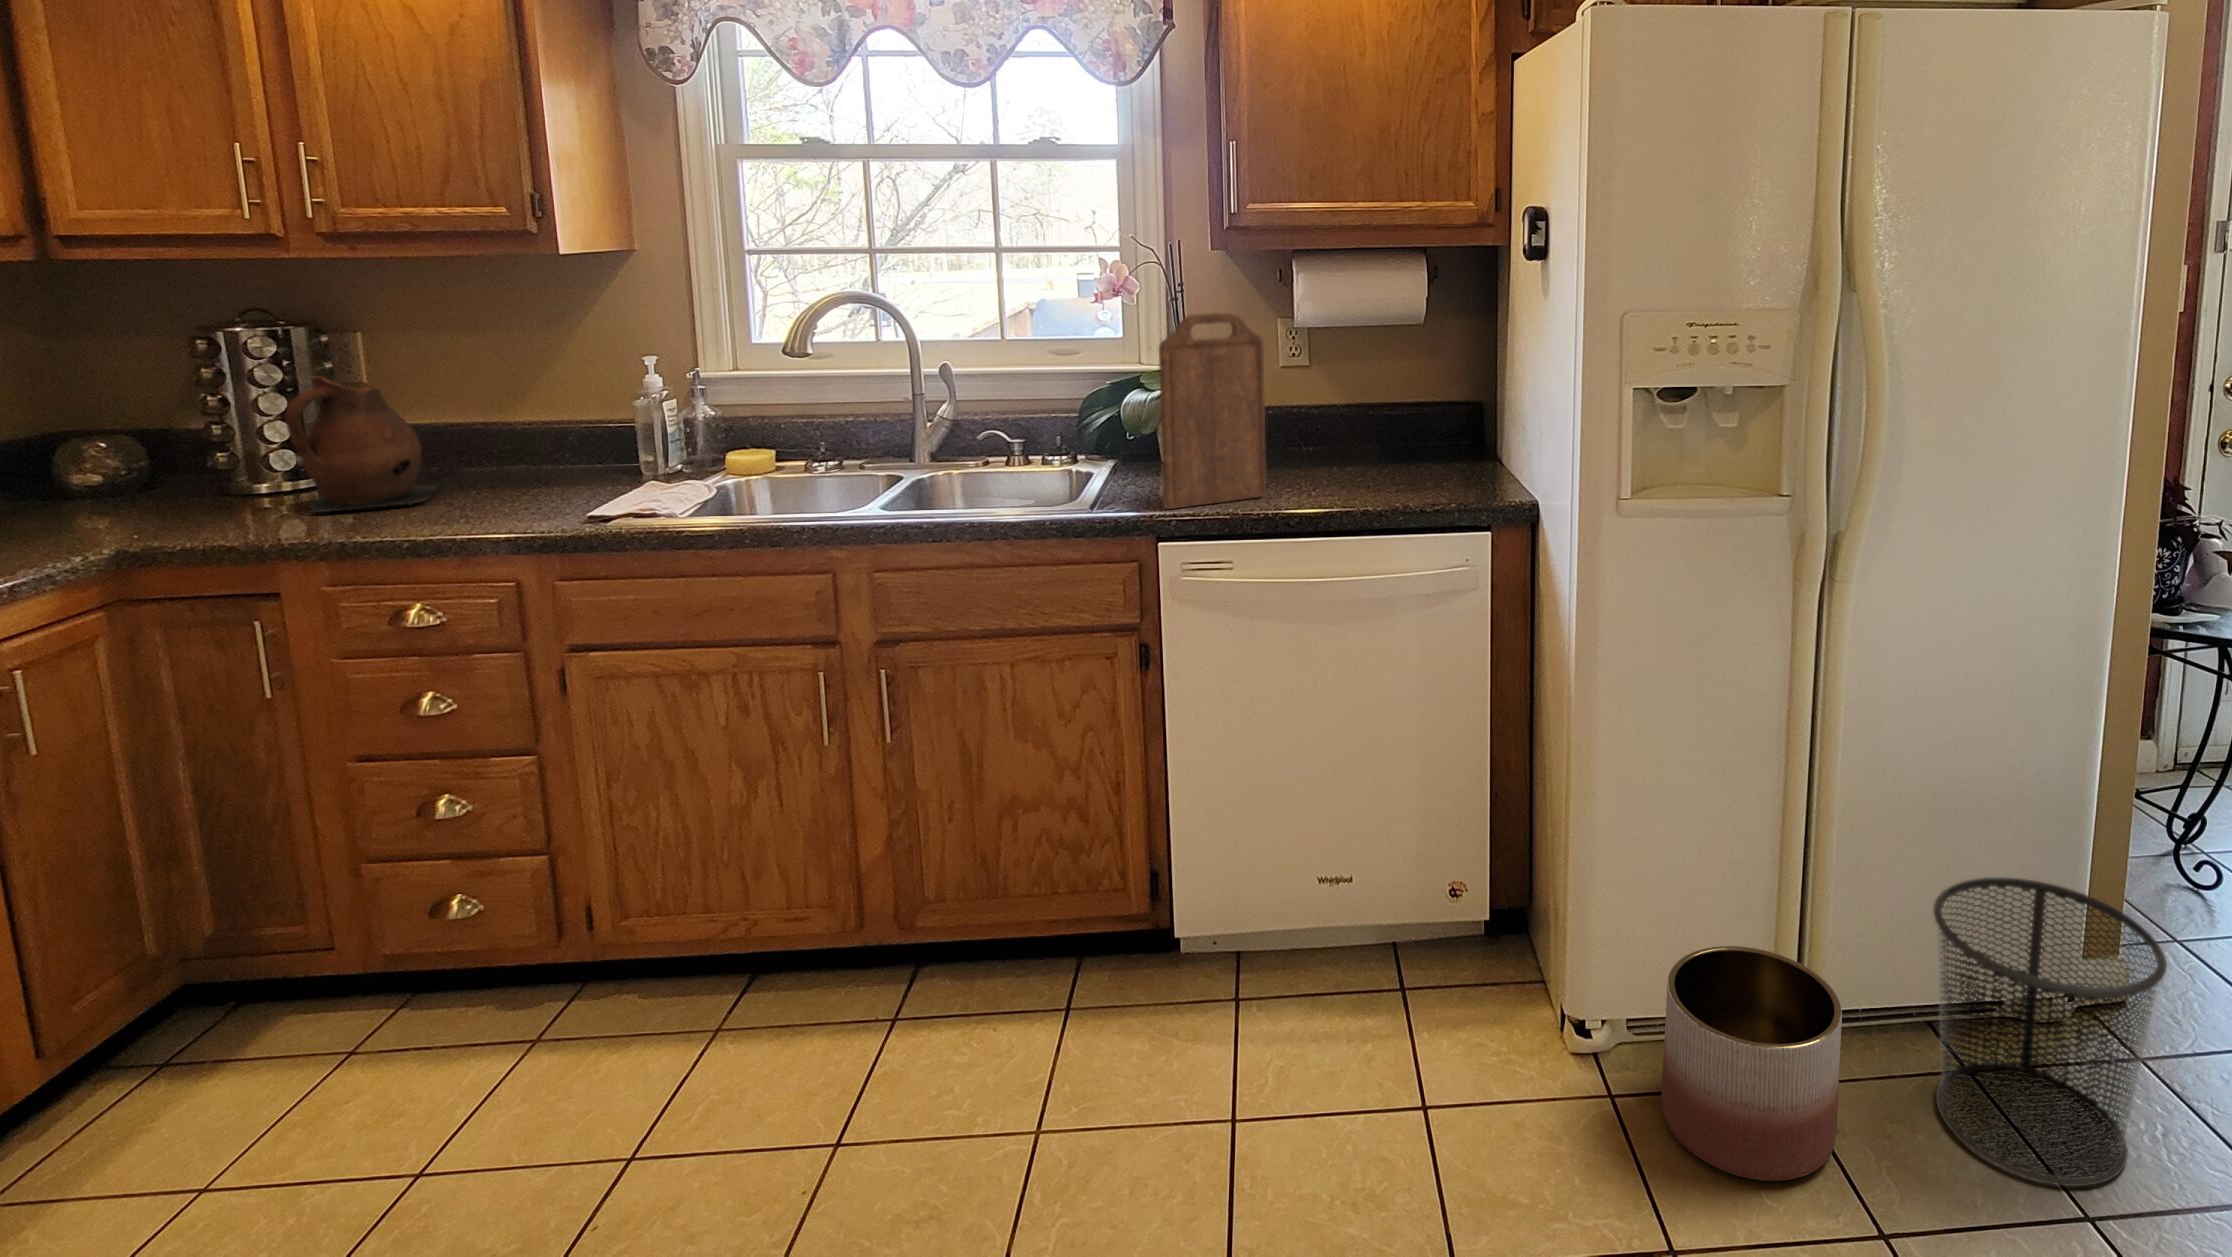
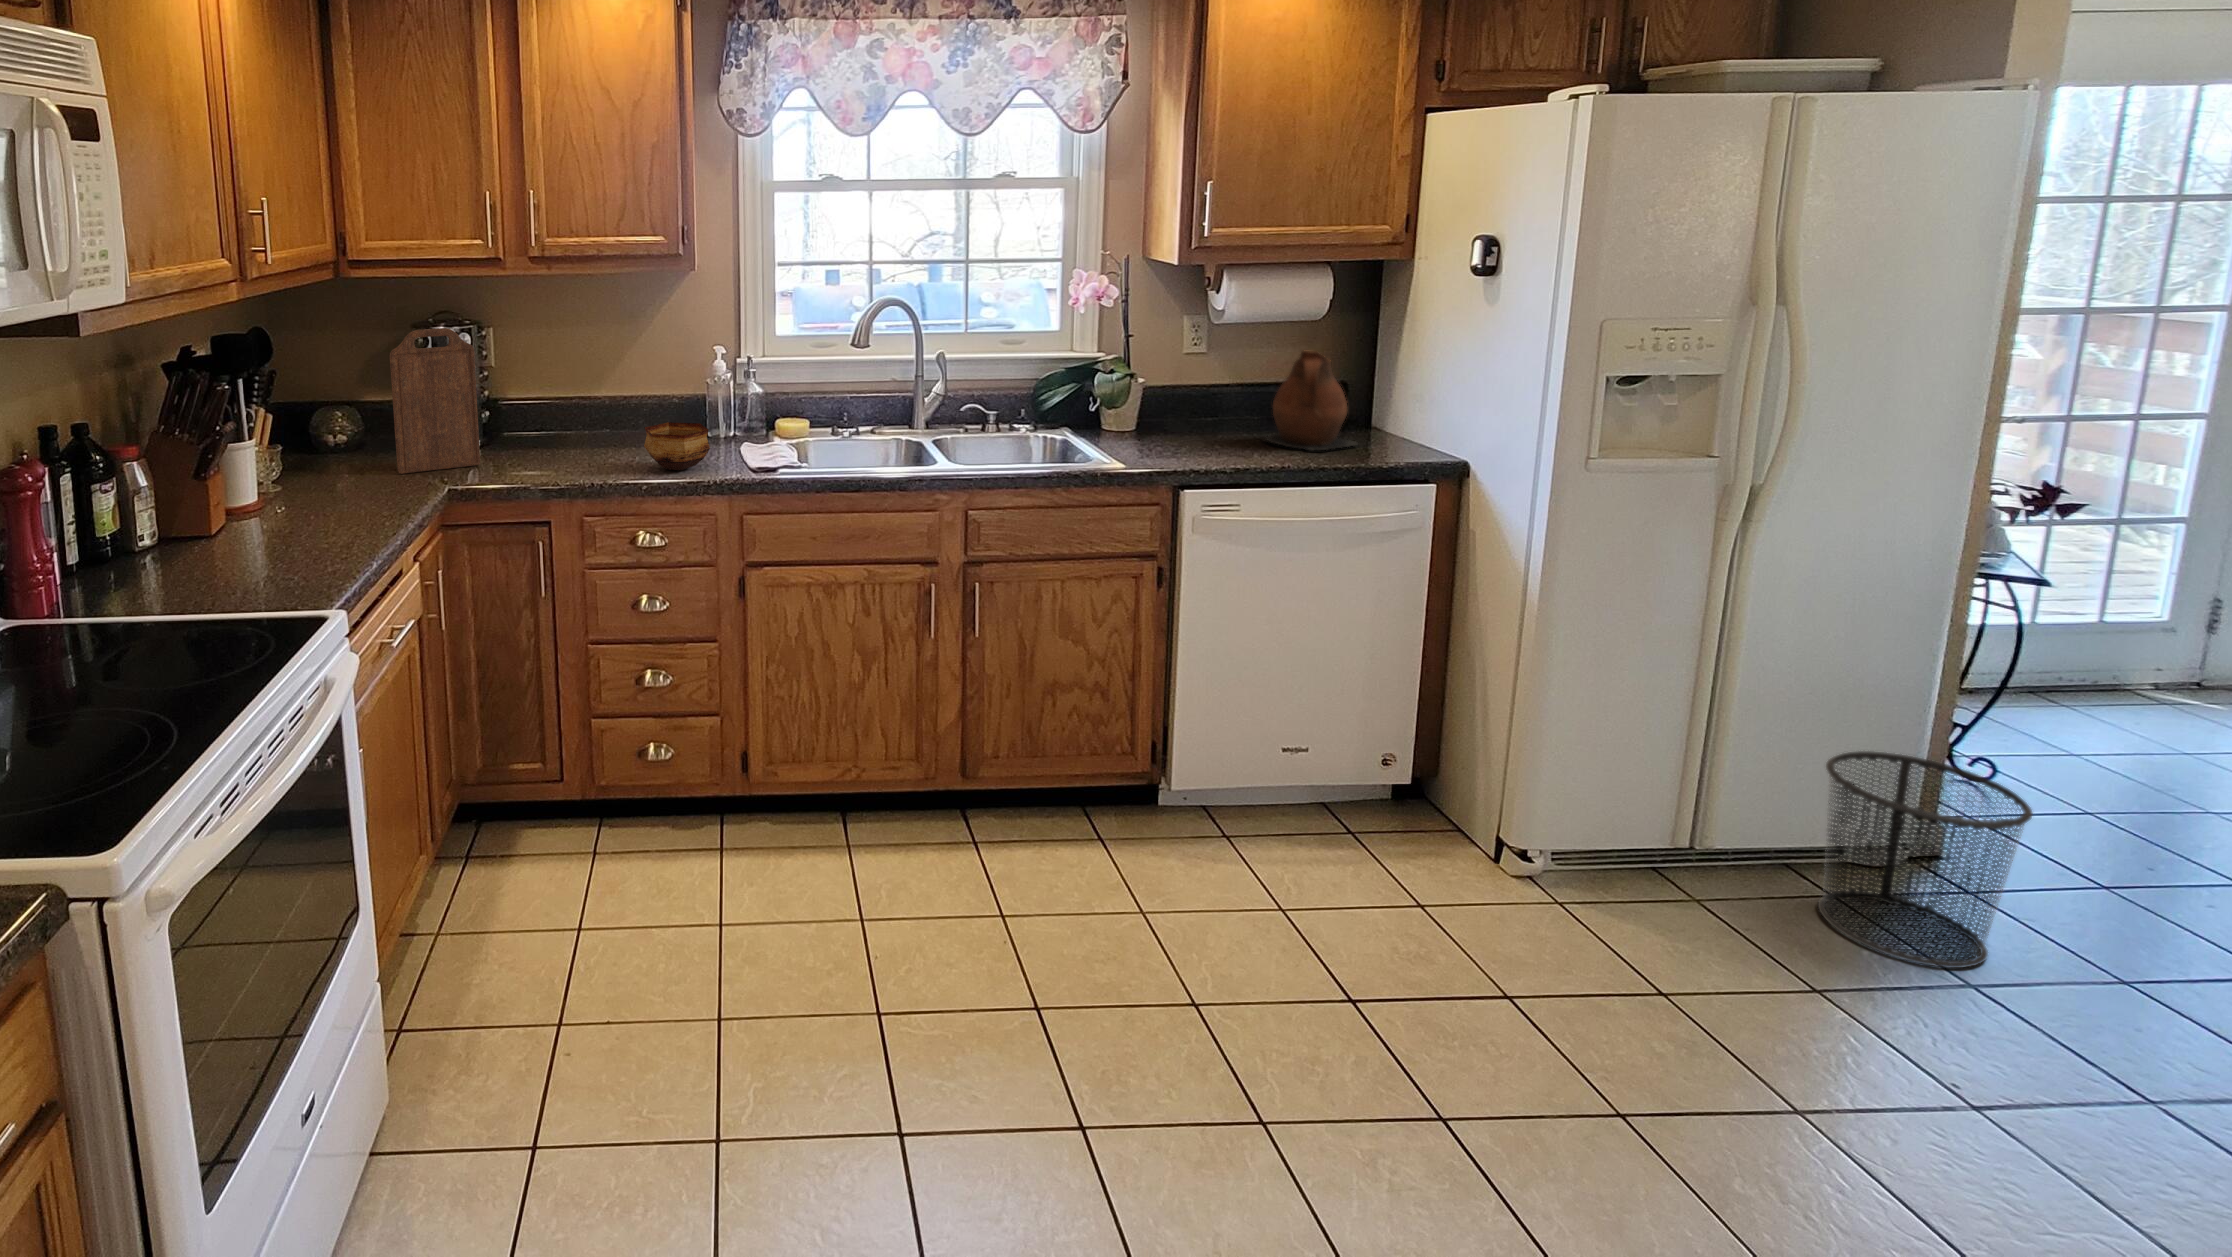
cutting board: present [1159,313,1266,509] -> present [390,328,480,474]
ceramic pitcher: present [285,376,437,512] -> present [1265,351,1357,450]
bowl: none [421,458,534,524] -> present [644,422,710,471]
planter: present [1662,946,1842,1181] -> none [1604,796,1768,953]

